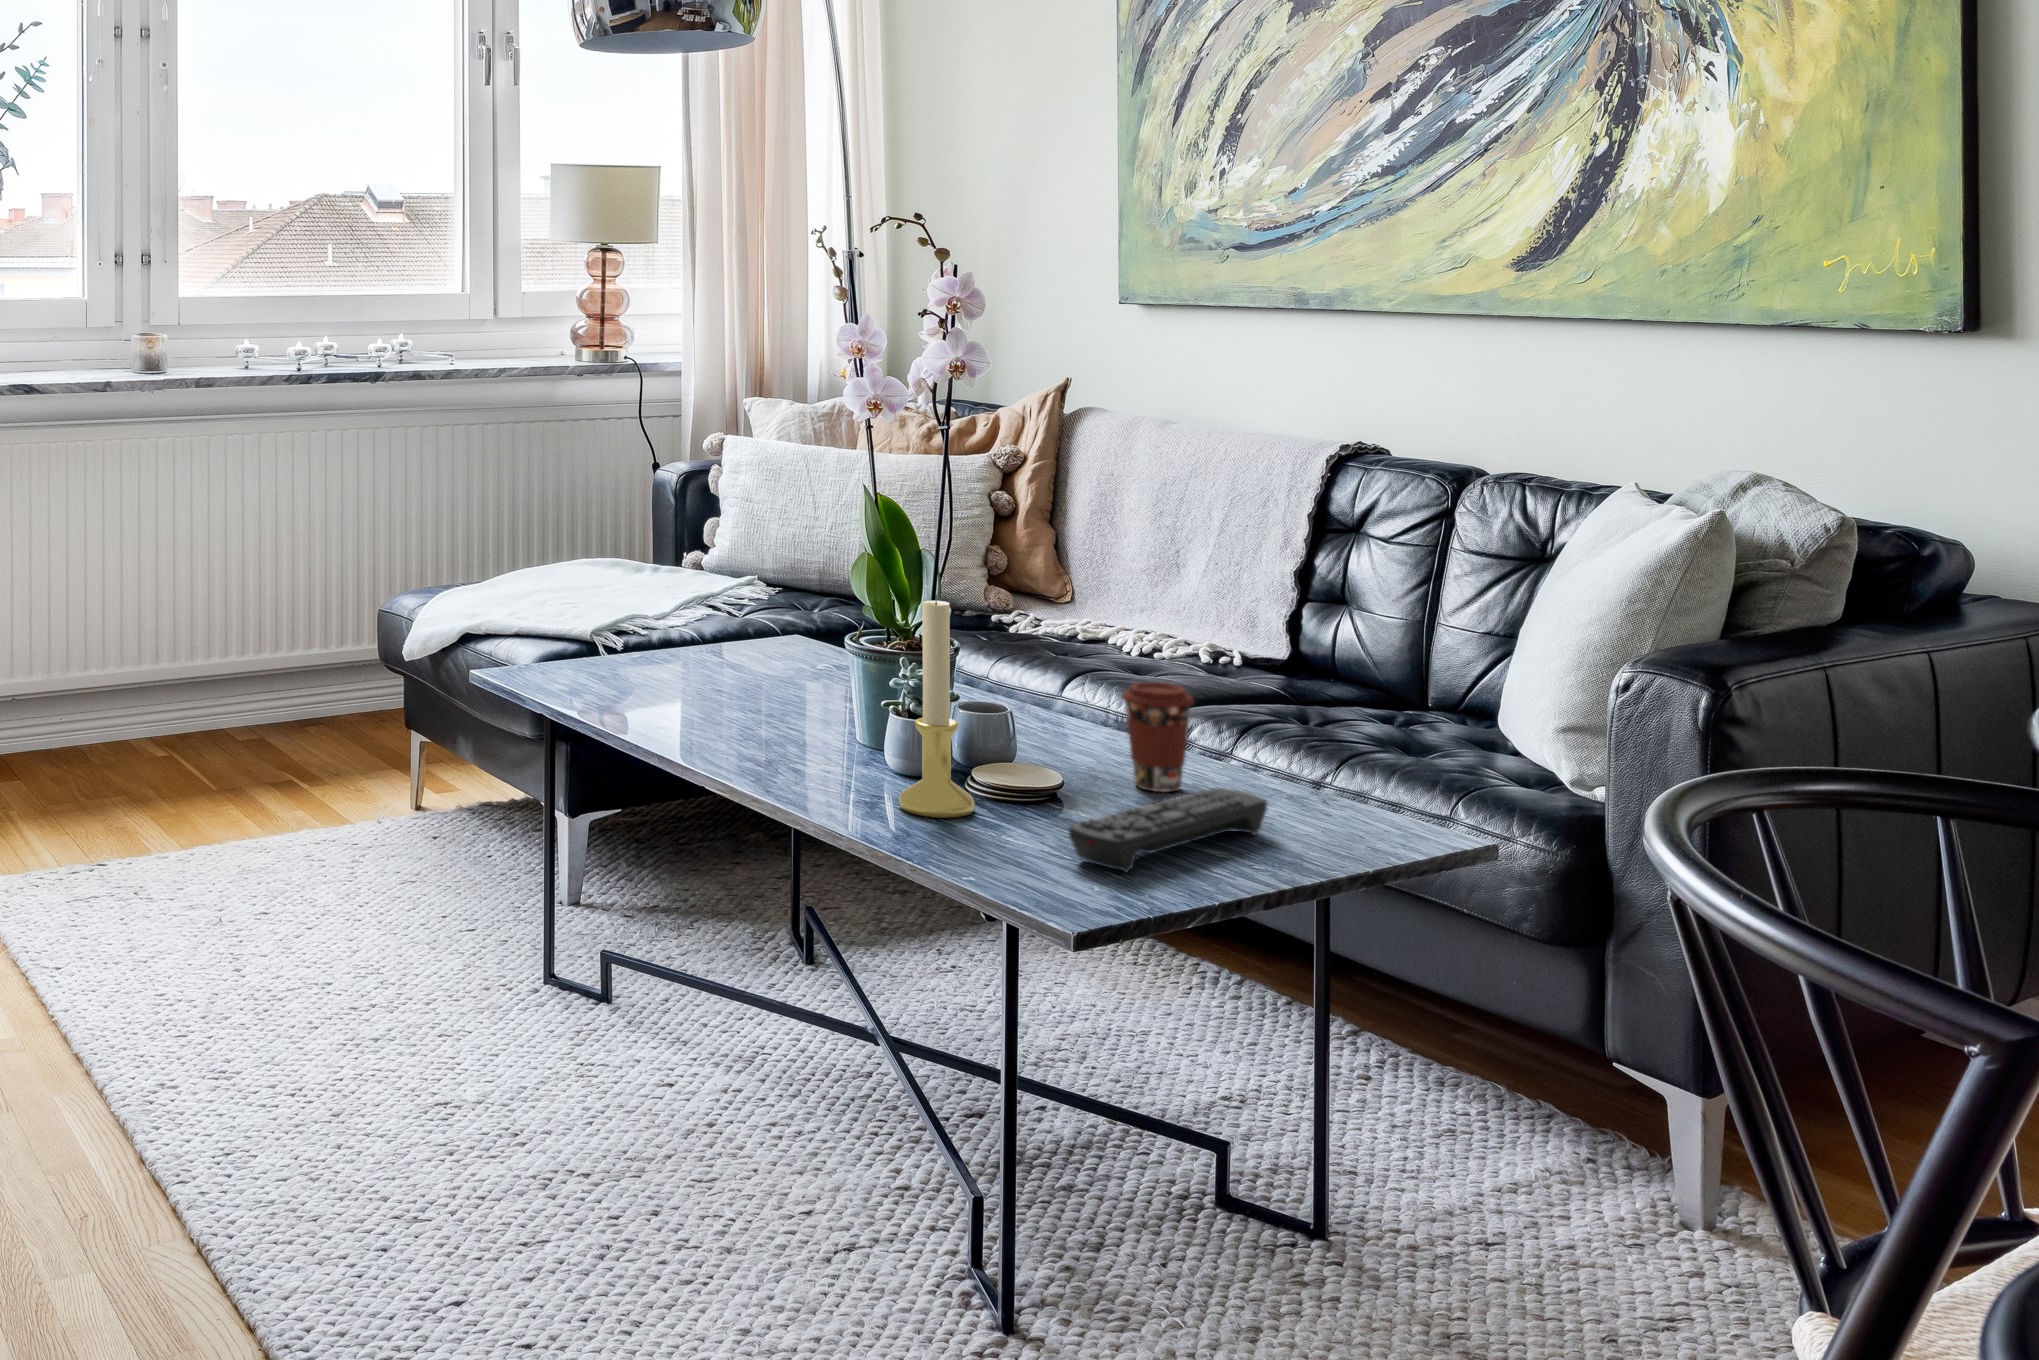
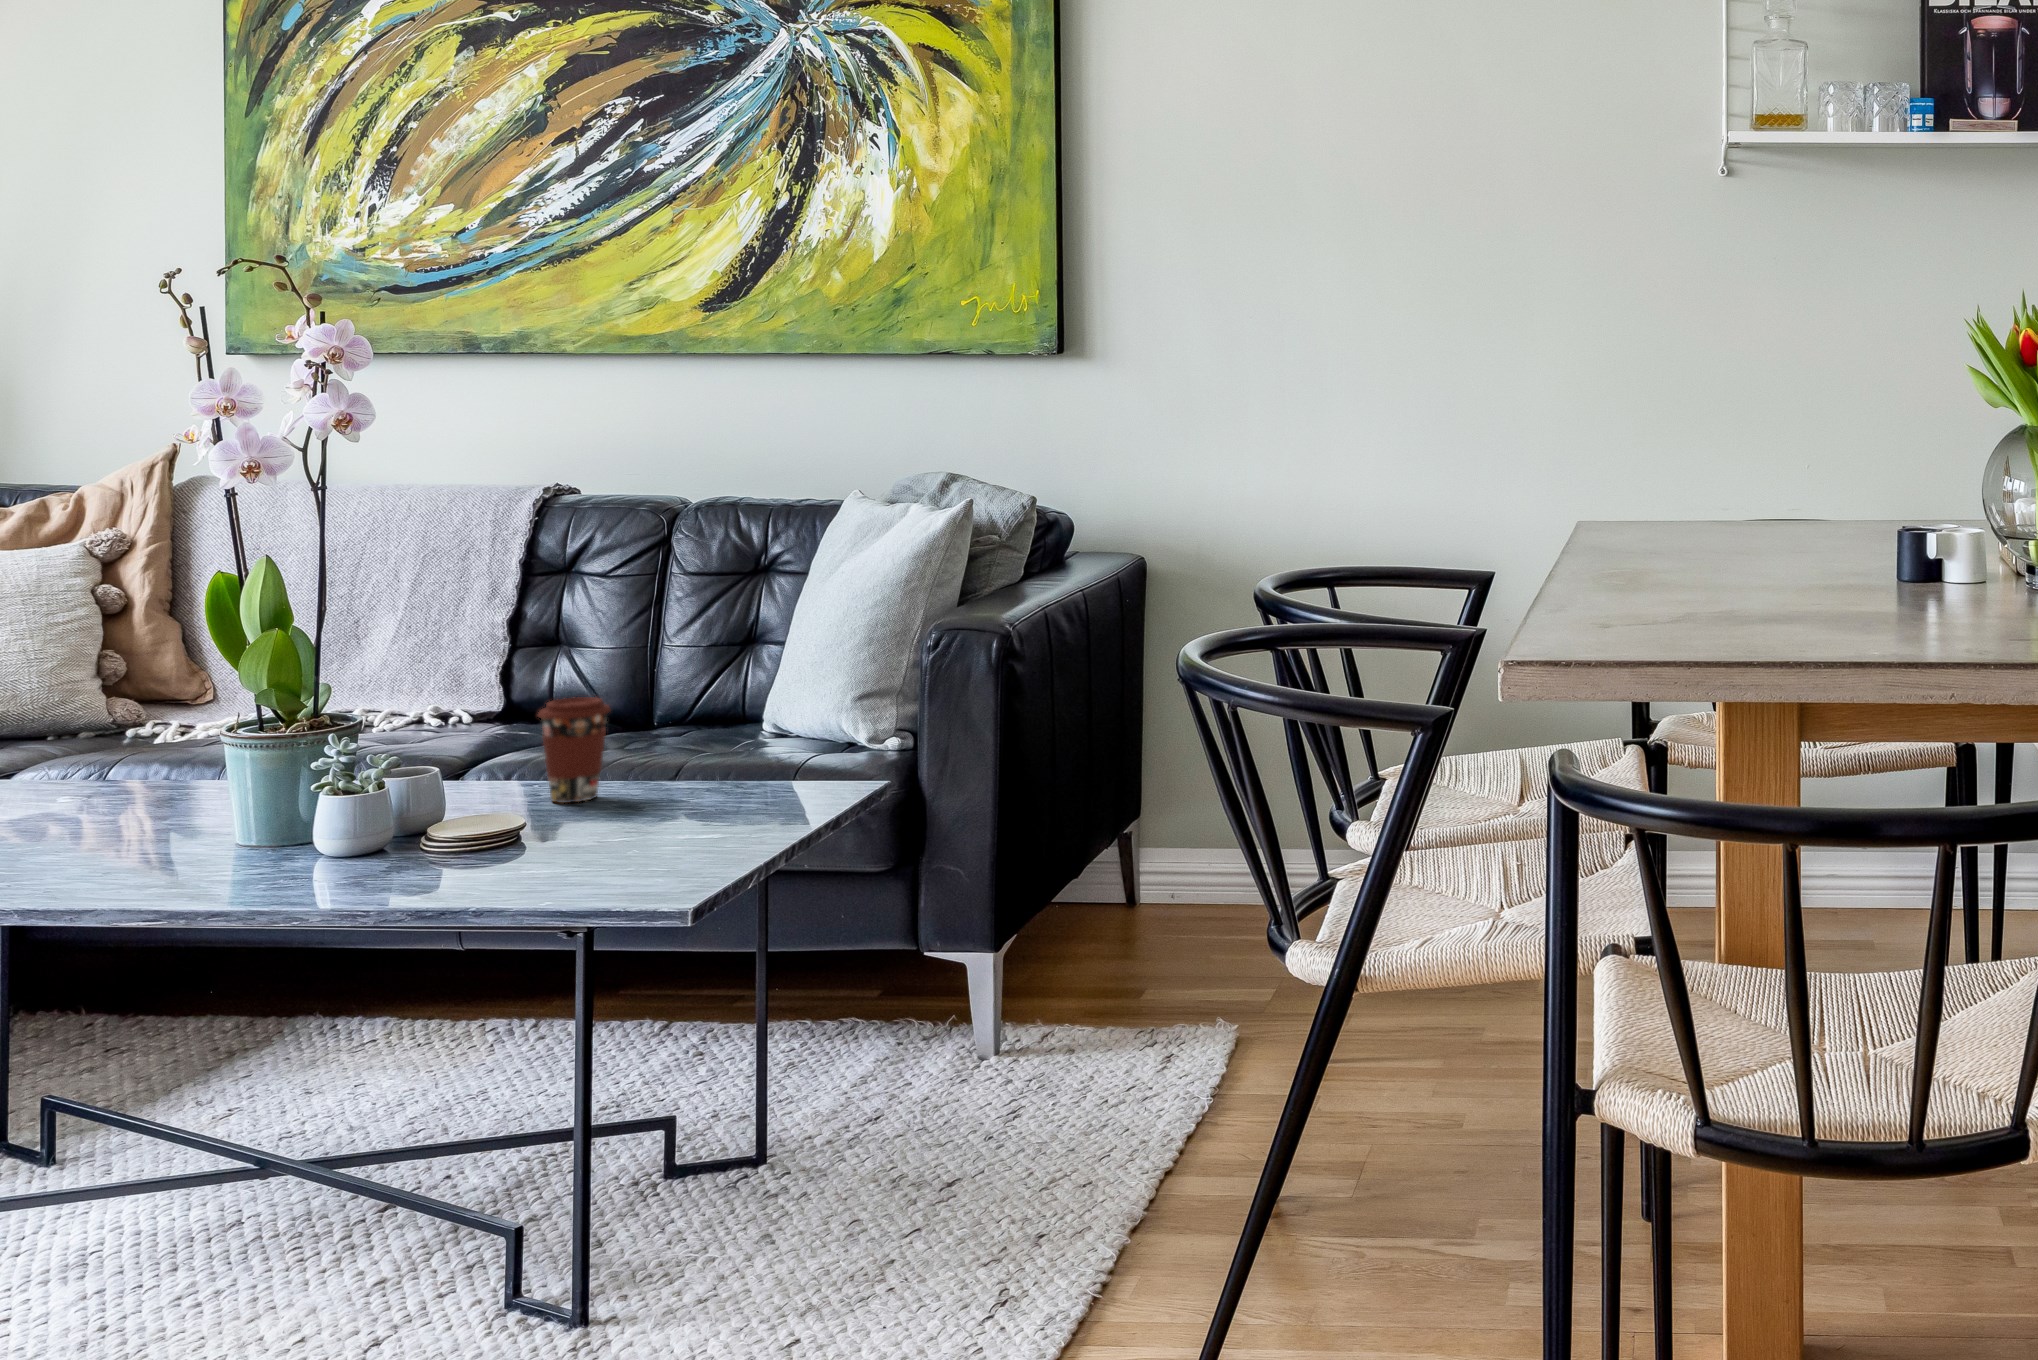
candle holder: present [899,594,974,818] -> none [342,631,432,866]
remote control: present [1069,788,1268,872] -> none [576,775,712,857]

